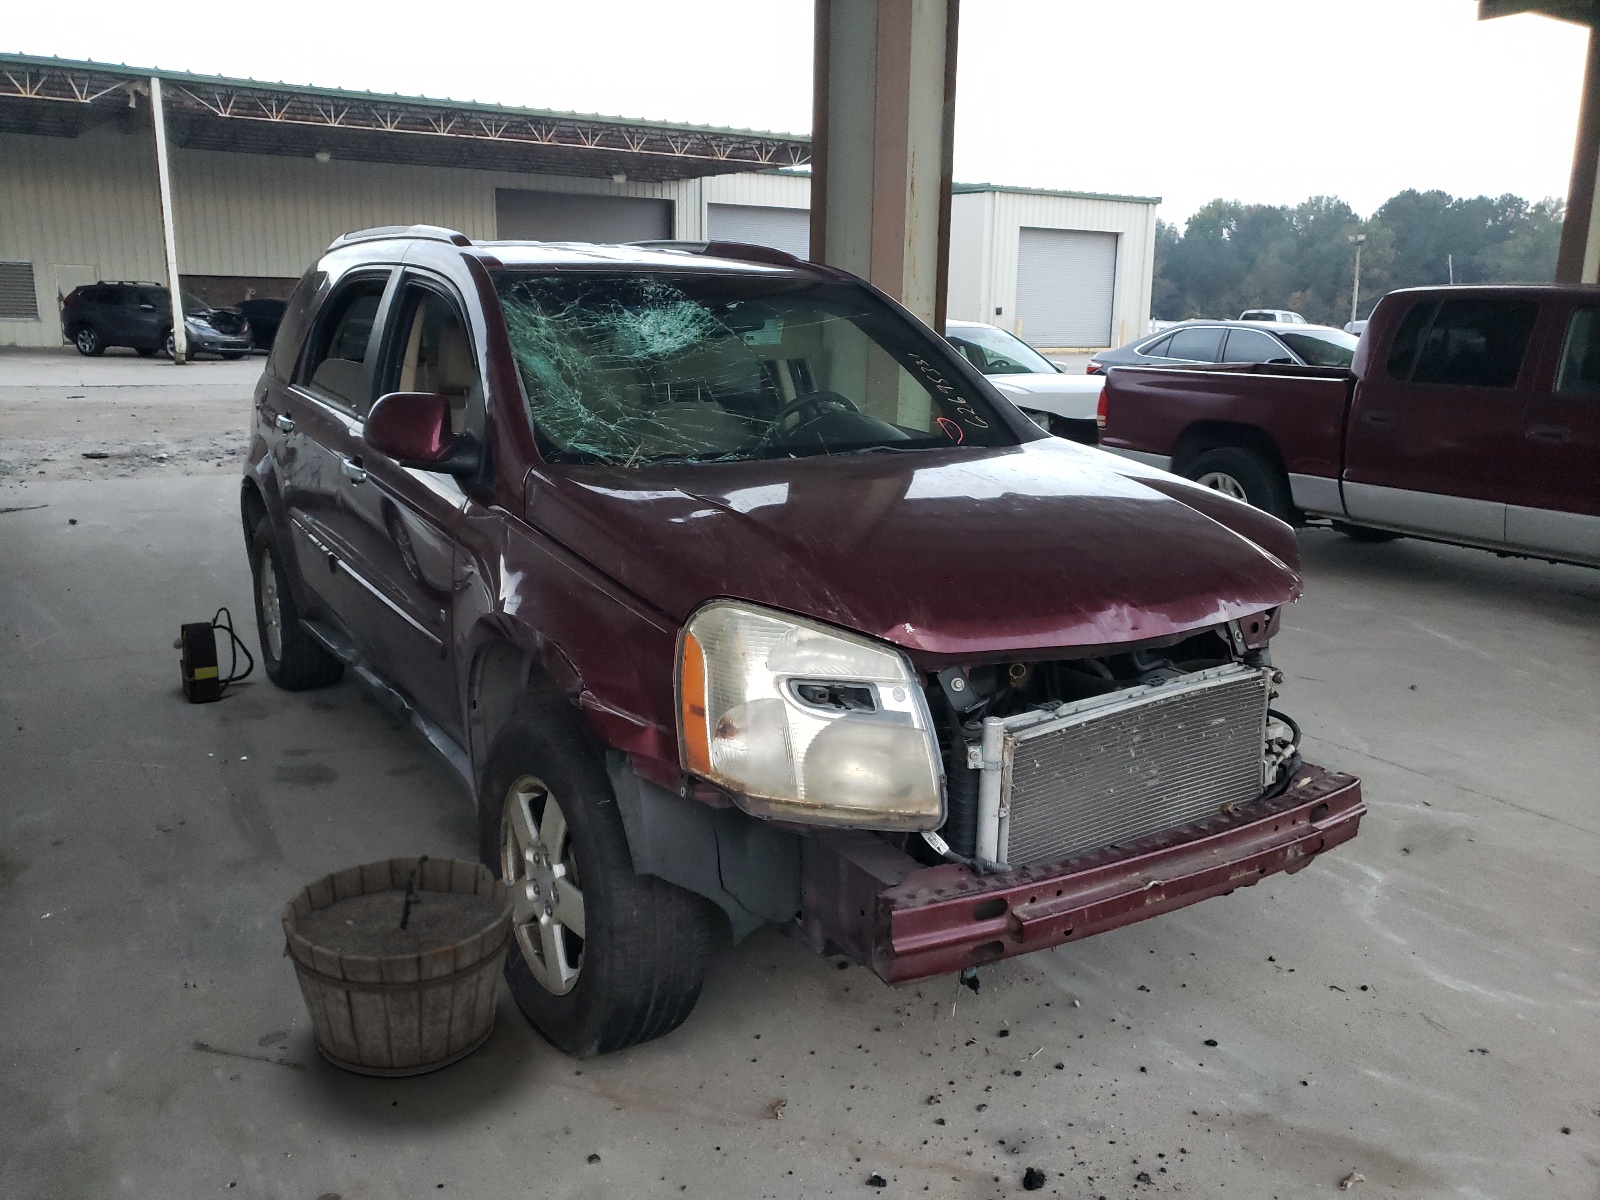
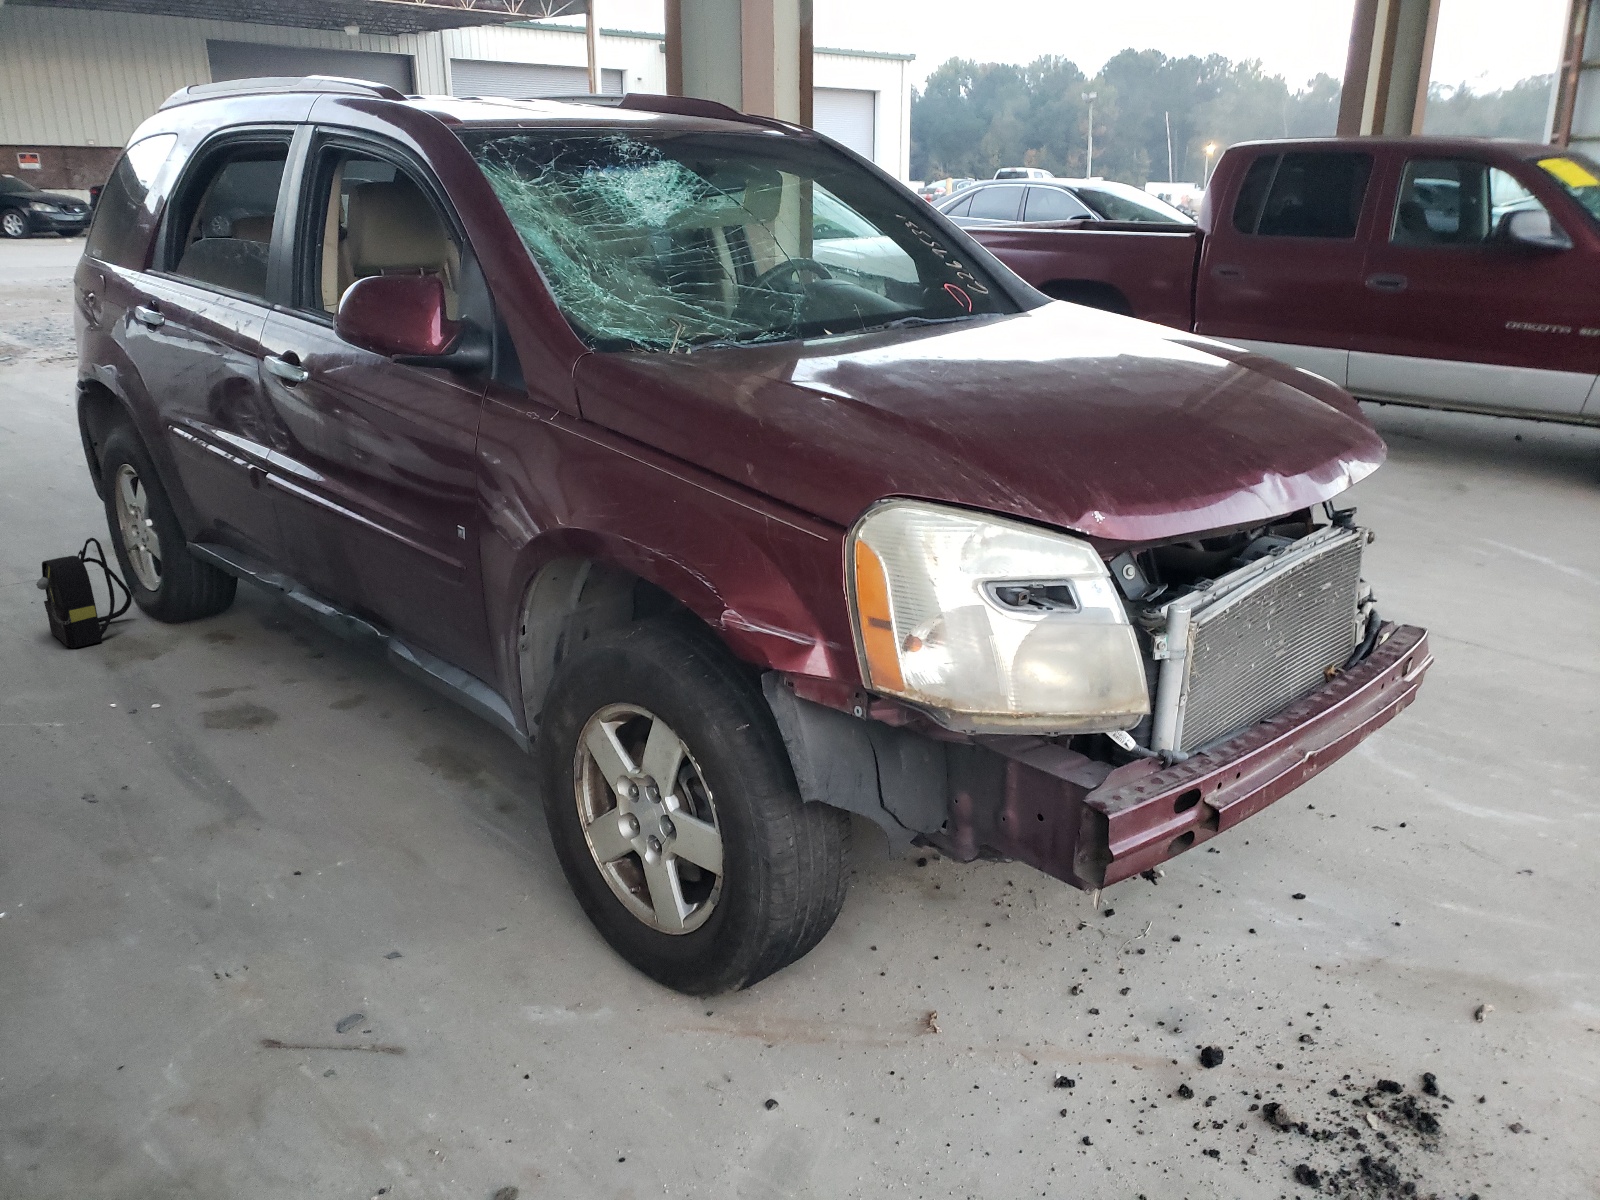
wooden bucket: present [282,855,522,1077] -> none [349,801,615,1052]

